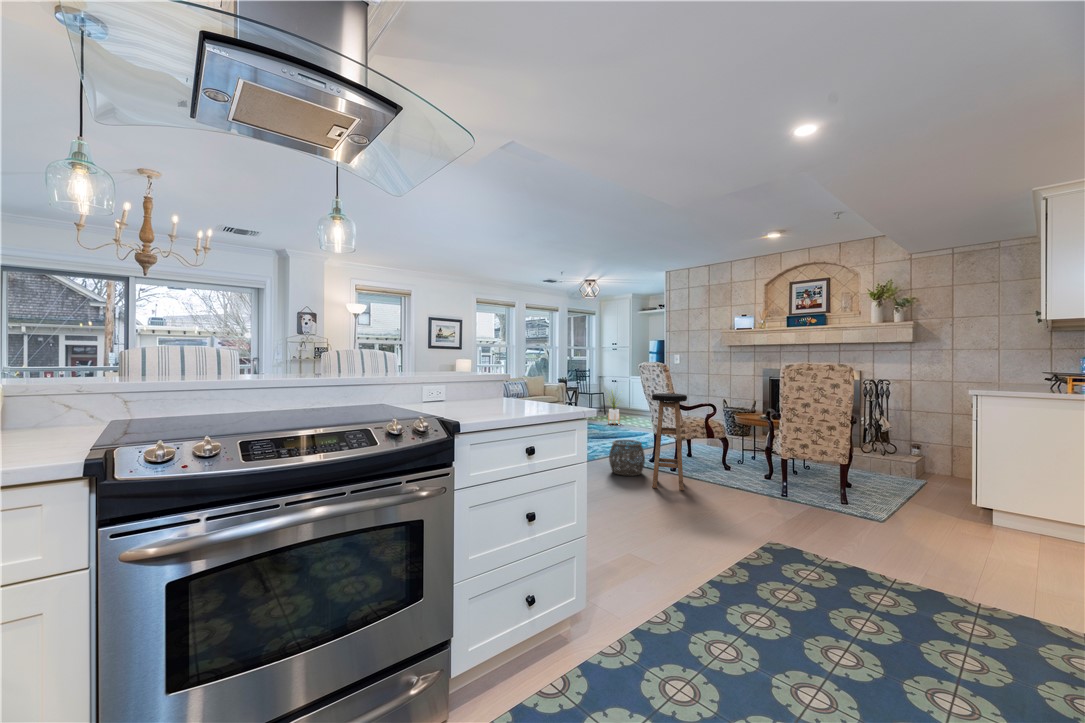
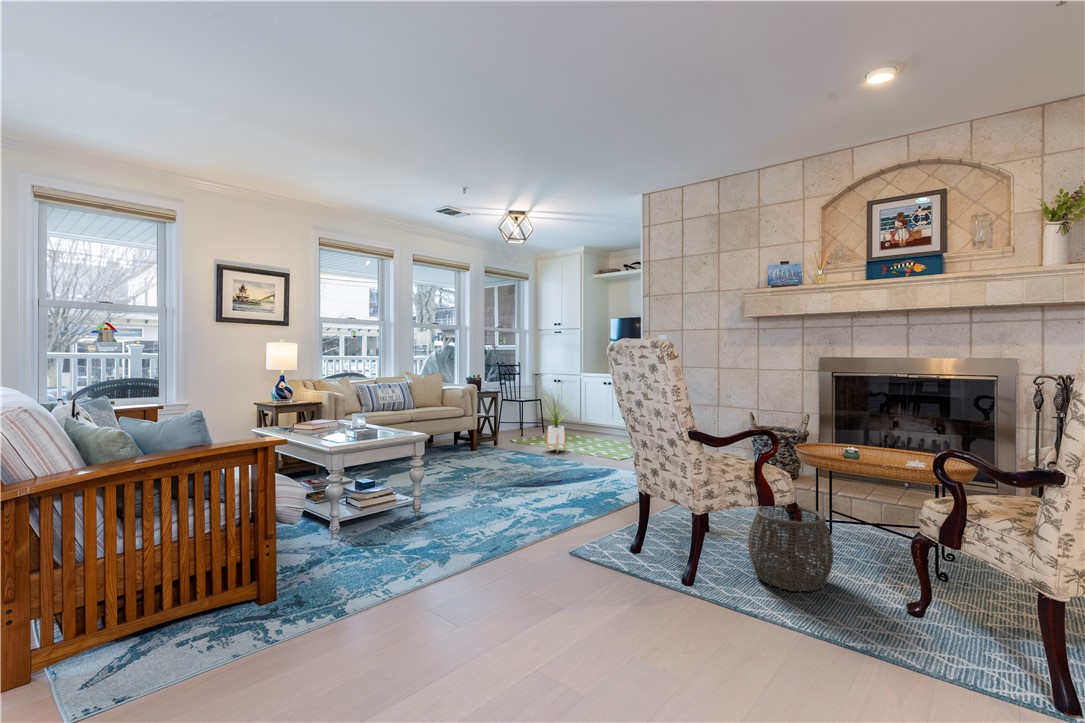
bar stool: present [652,393,687,491] -> none [650,410,743,678]
woven basket: present [609,440,645,476] -> present [747,506,834,592]

